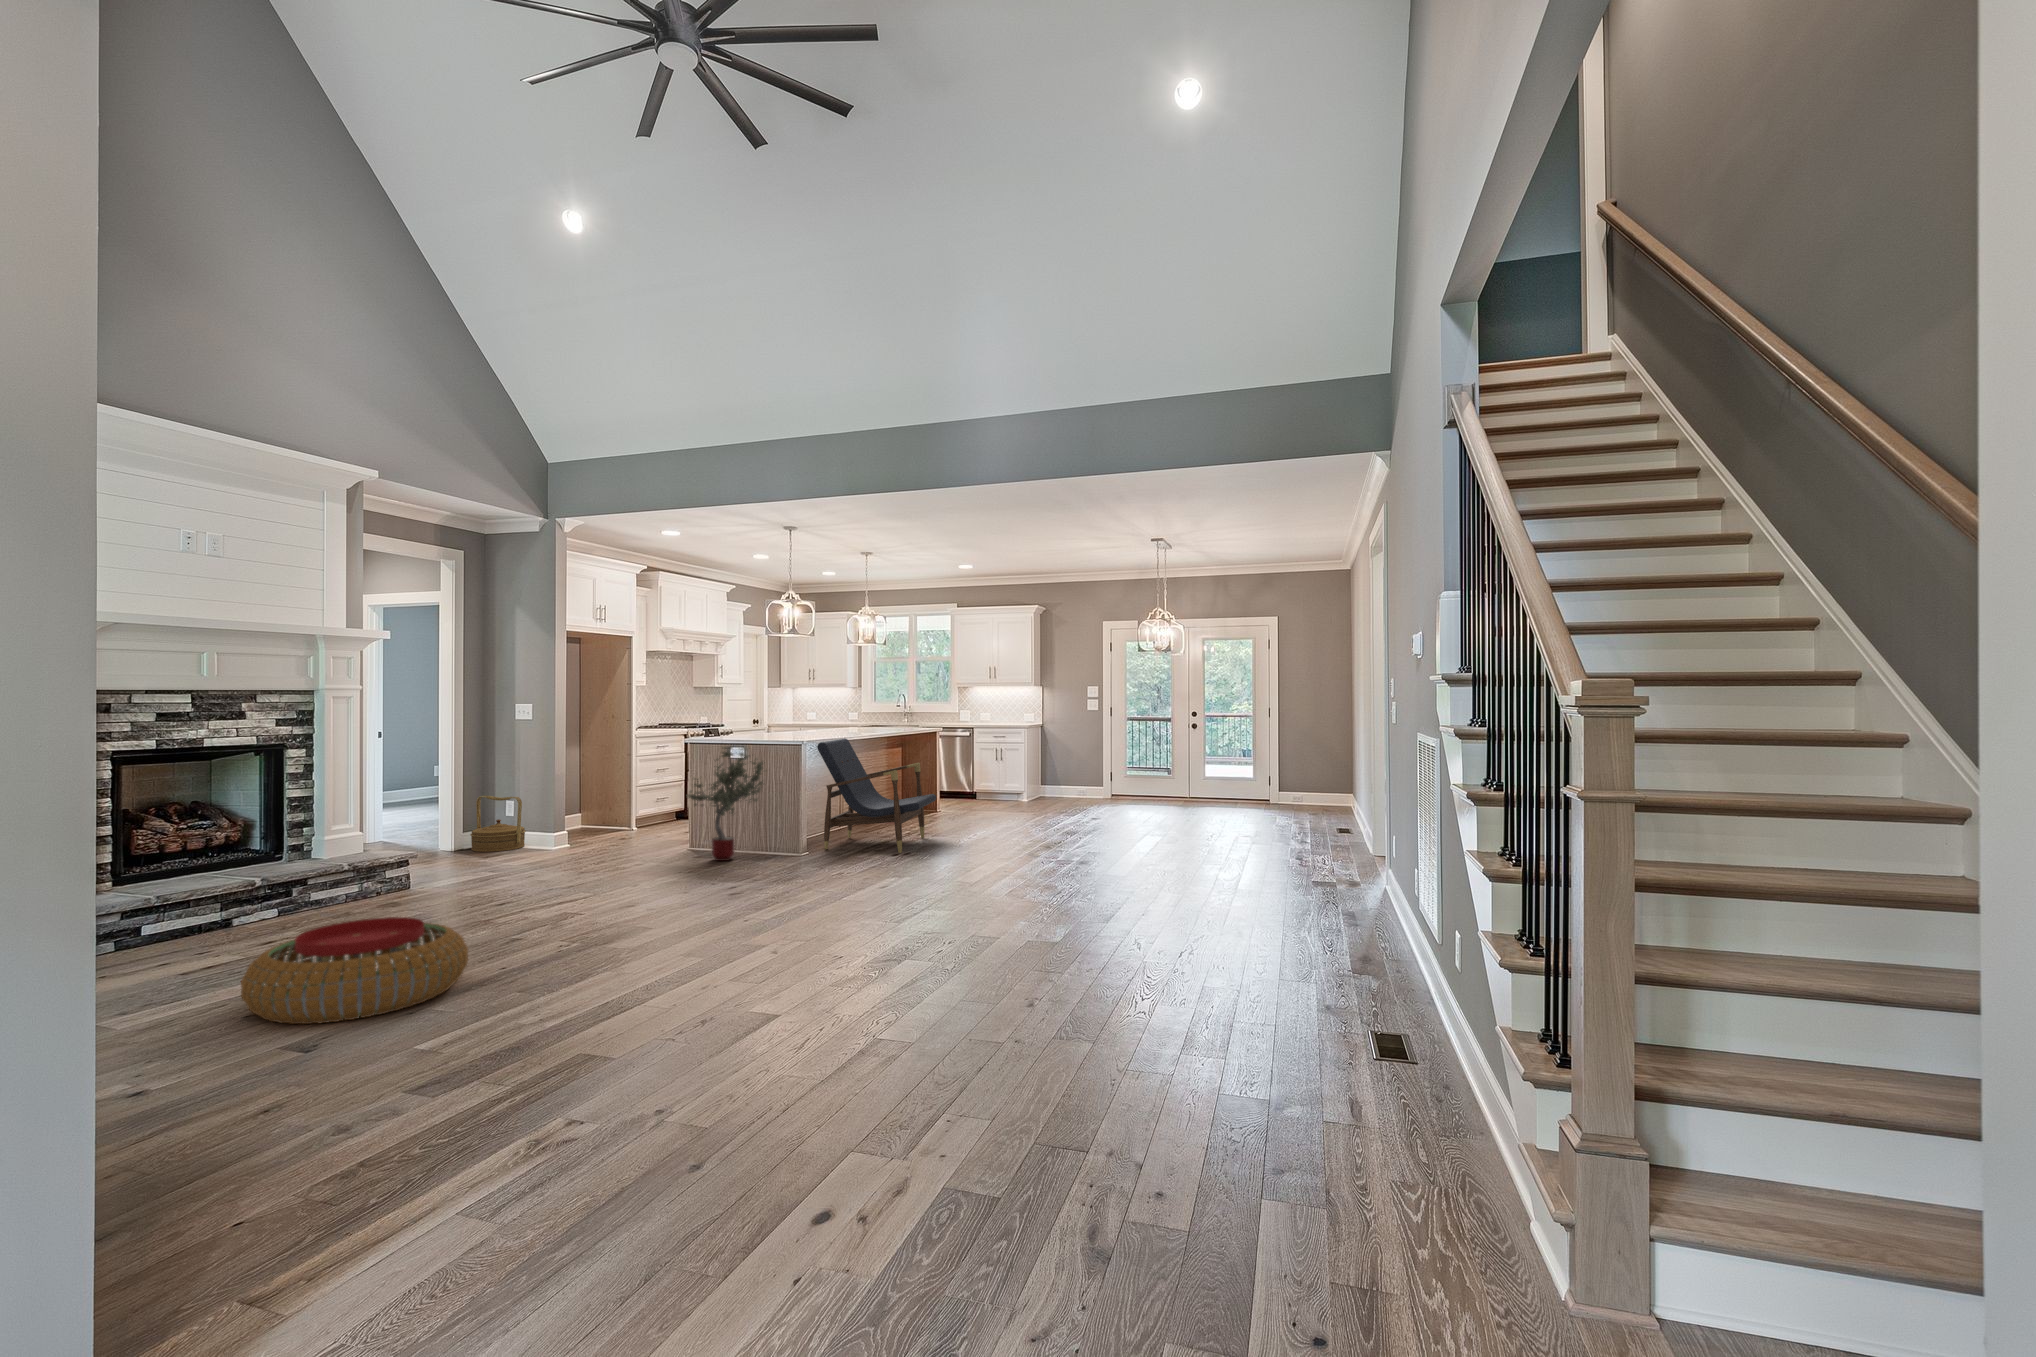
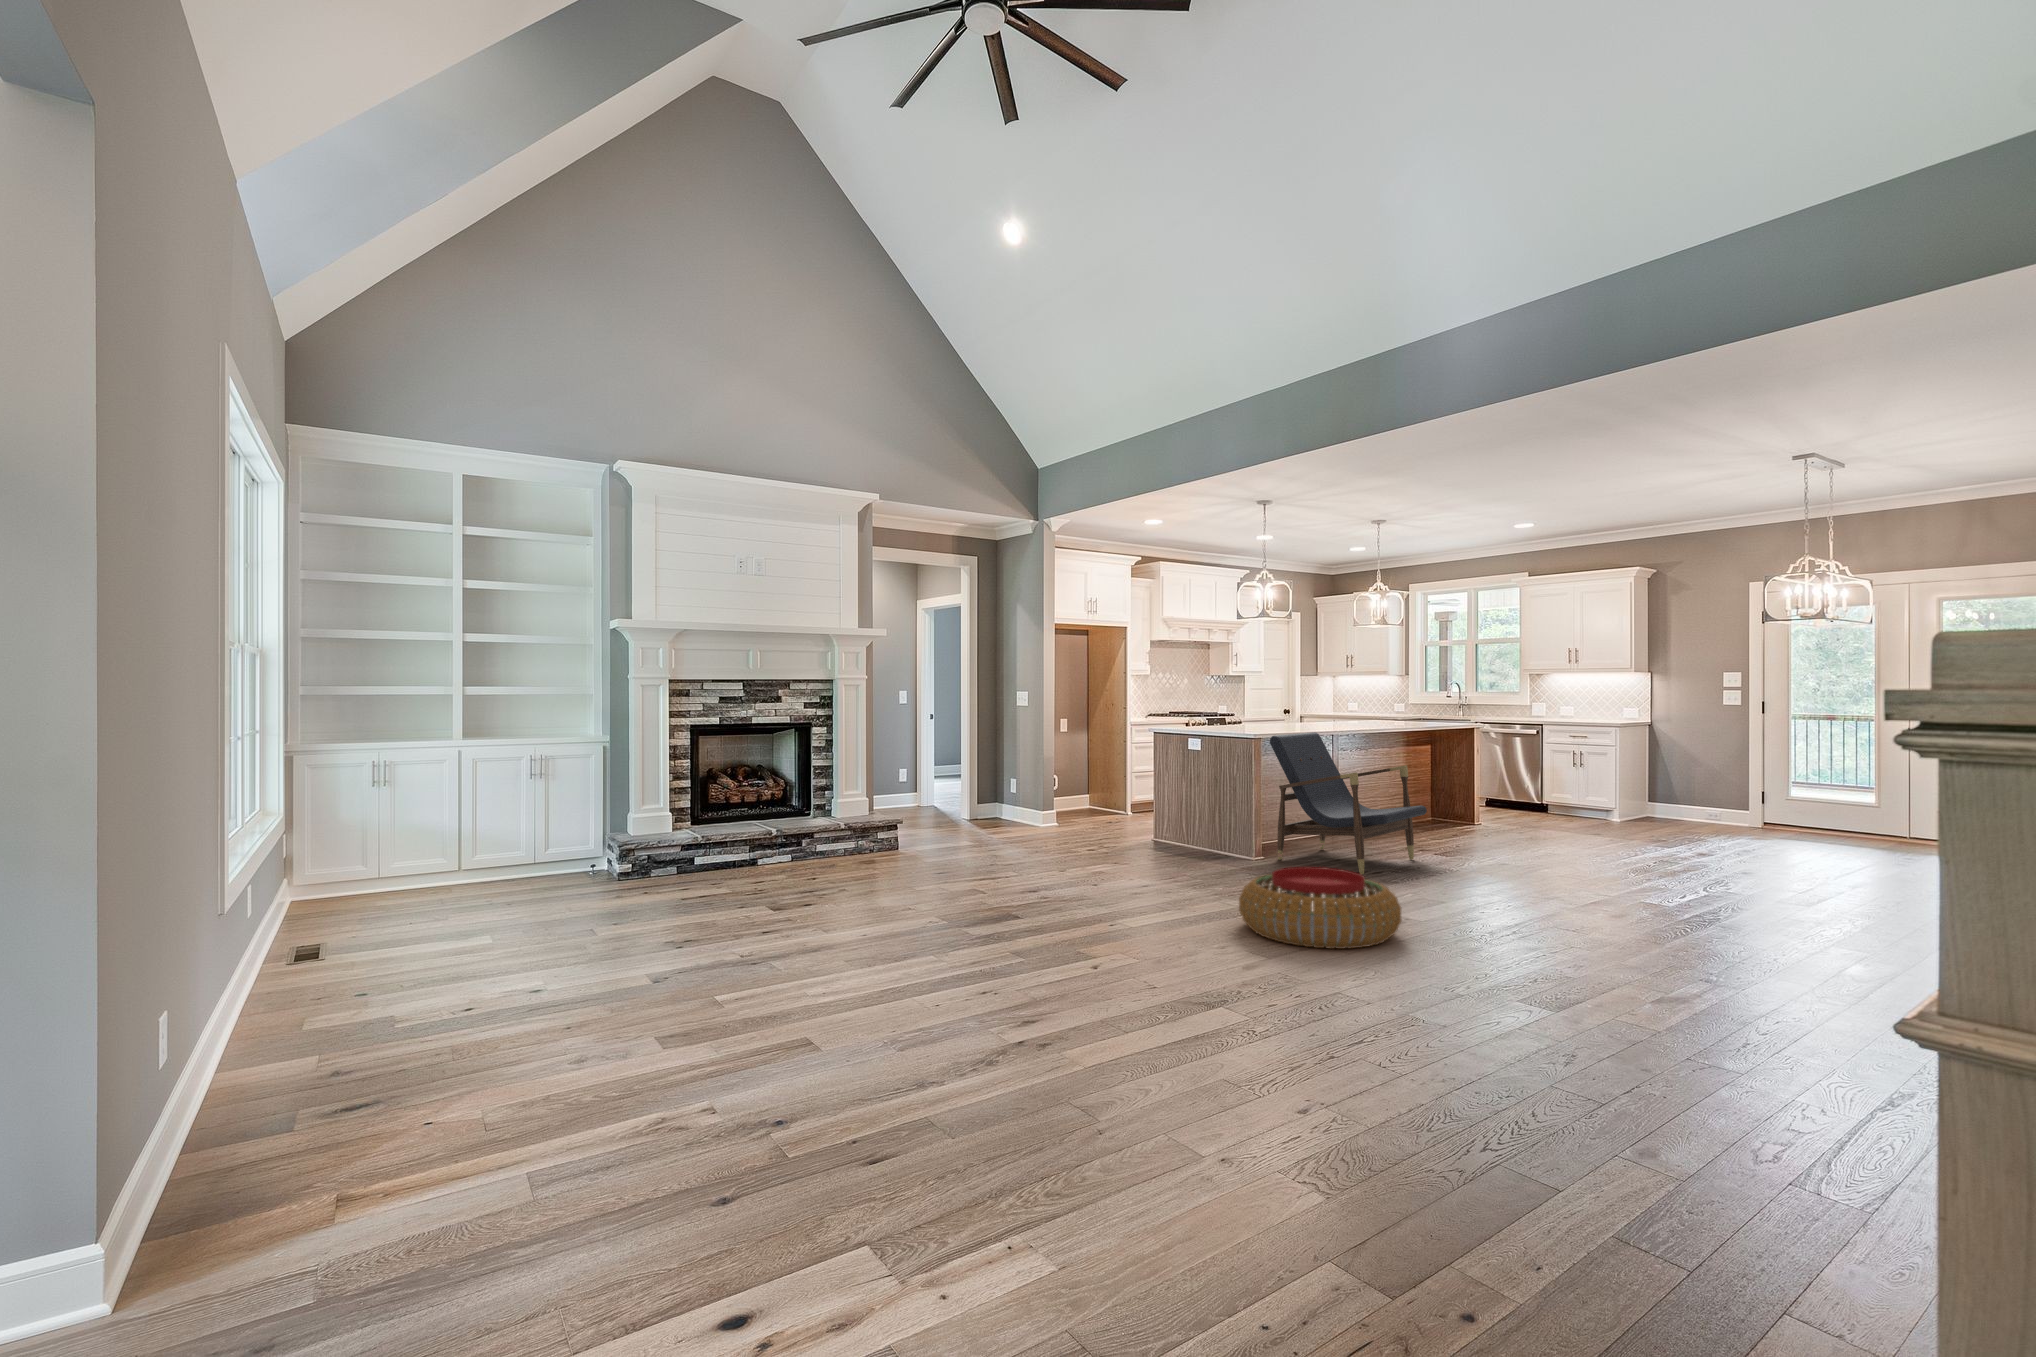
potted tree: present [686,746,763,861] -> none [1129,736,1204,859]
woven basket: present [470,796,526,852] -> none [972,775,1016,827]
pouf: present [241,917,468,1024] -> present [1239,867,1401,949]

